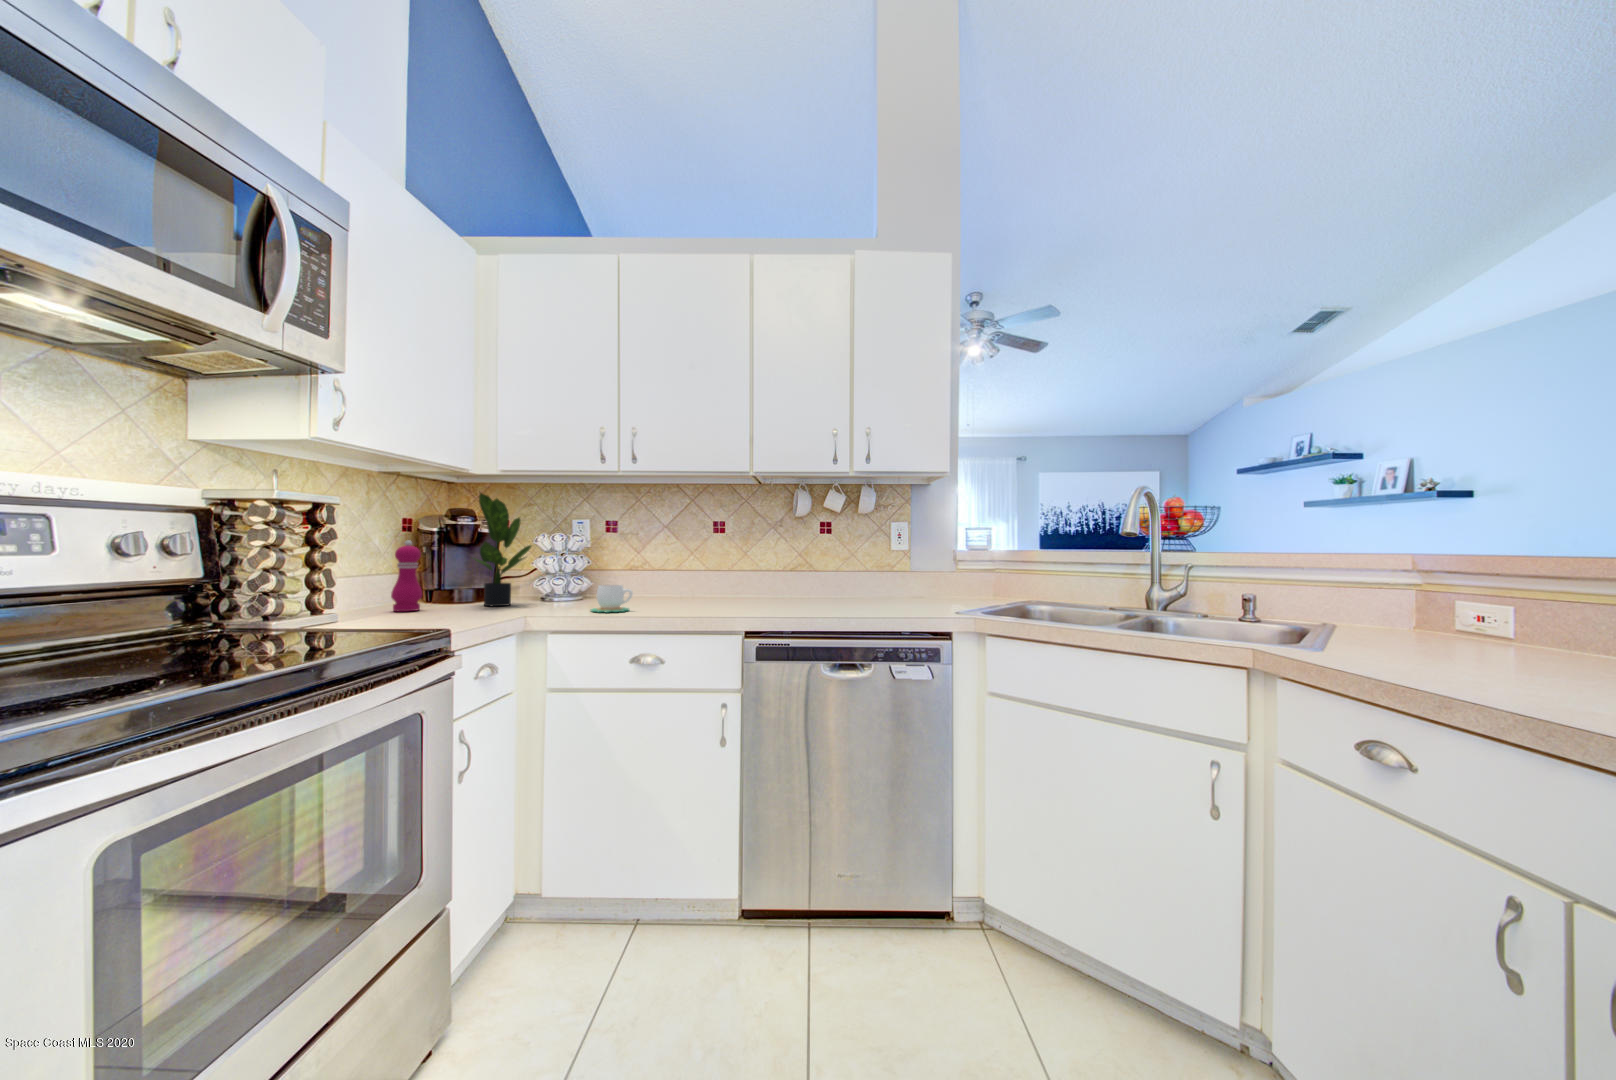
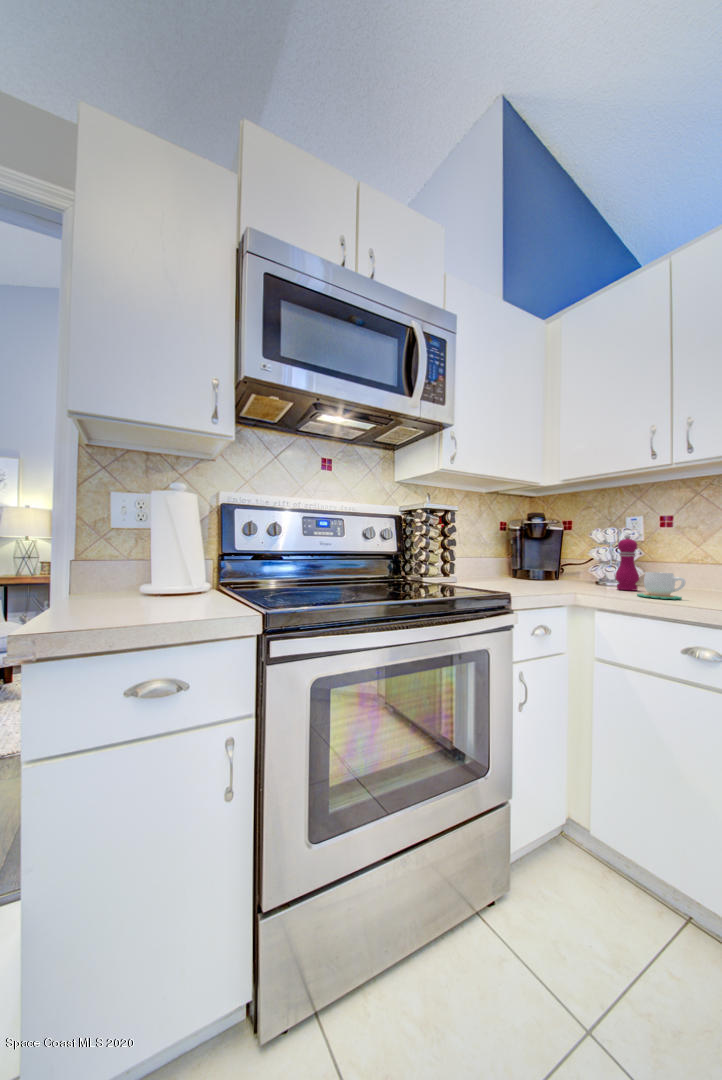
potted plant: present [472,493,531,606] -> none [539,496,588,585]
pepper mill: present [391,540,422,611] -> present [615,535,639,590]

